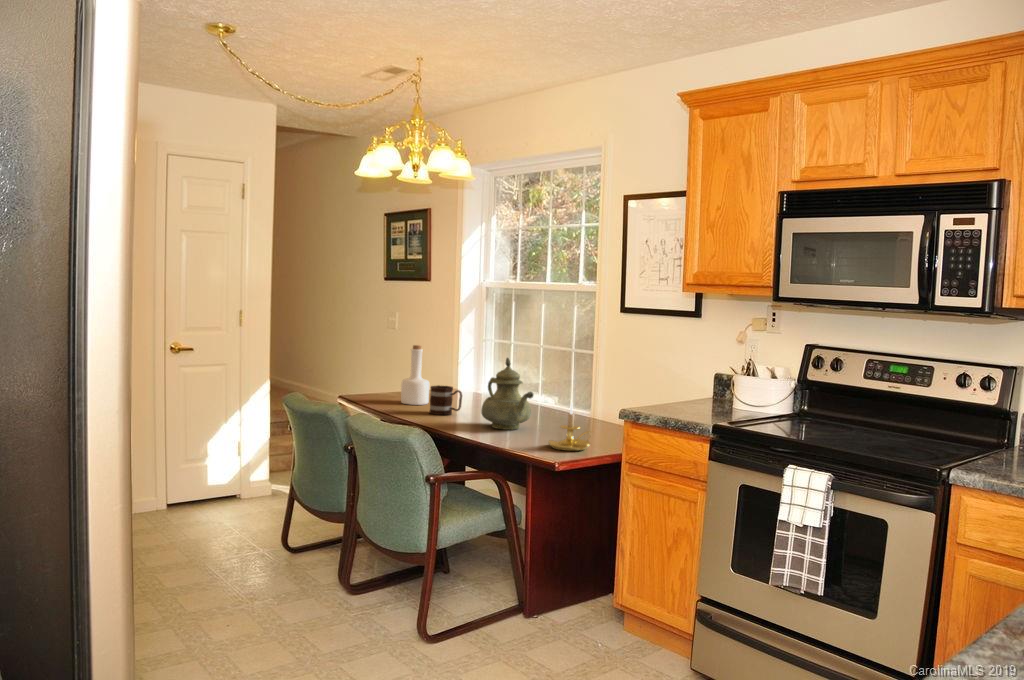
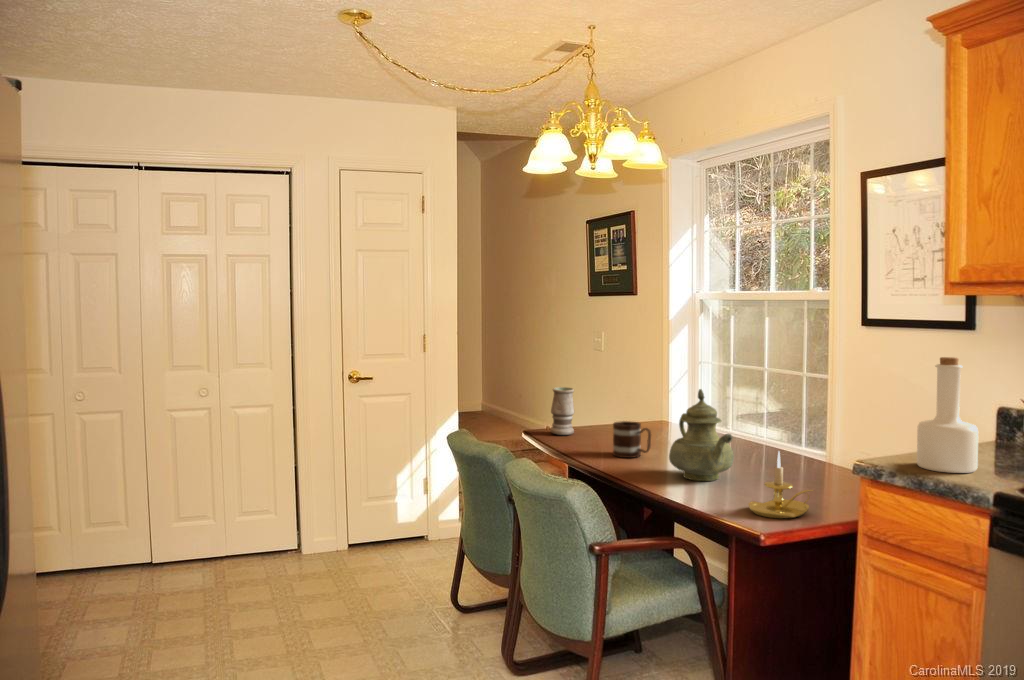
bottle: present [401,345,429,405] -> present [917,357,978,473]
vase: none [367,357,390,399] -> present [550,387,574,435]

